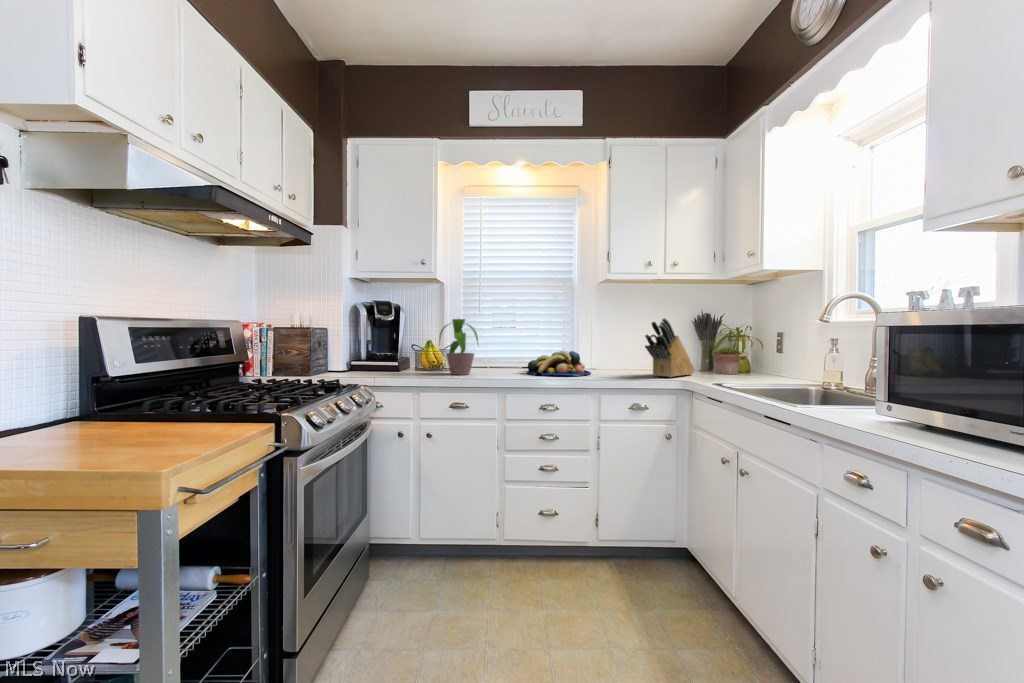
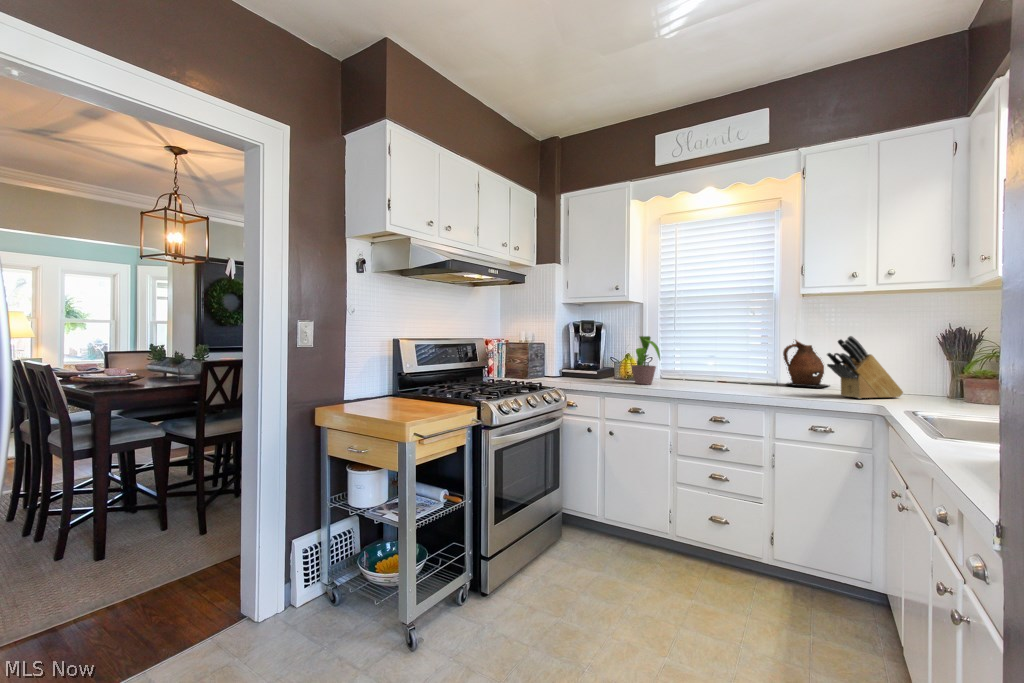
ceramic pitcher: none [588,324,624,370] -> present [783,340,829,387]
fruit bowl: present [528,351,591,376] -> none [706,367,774,391]

